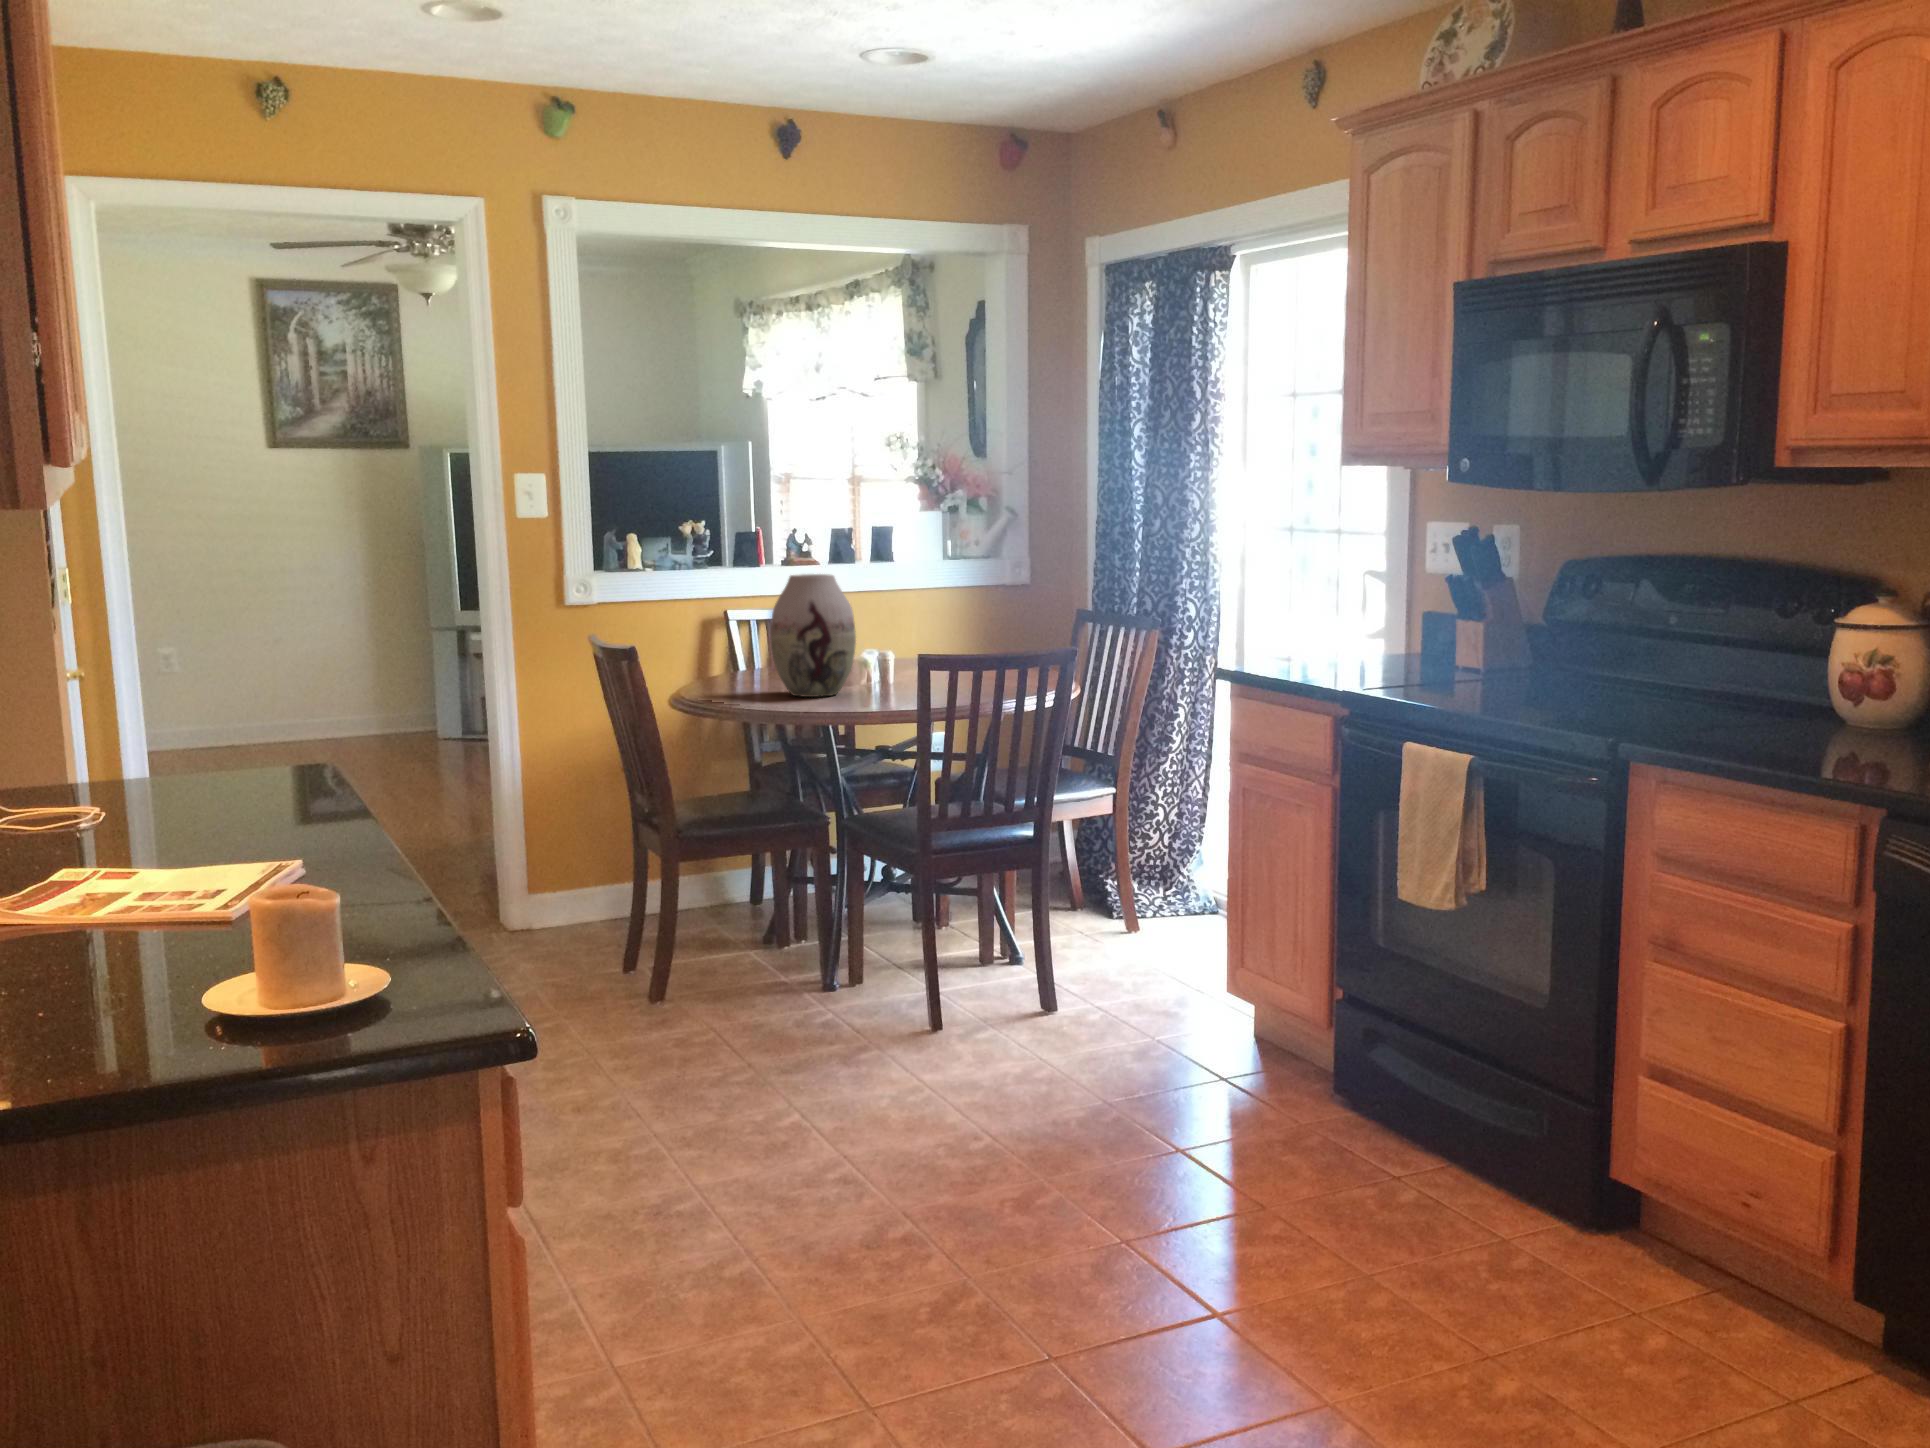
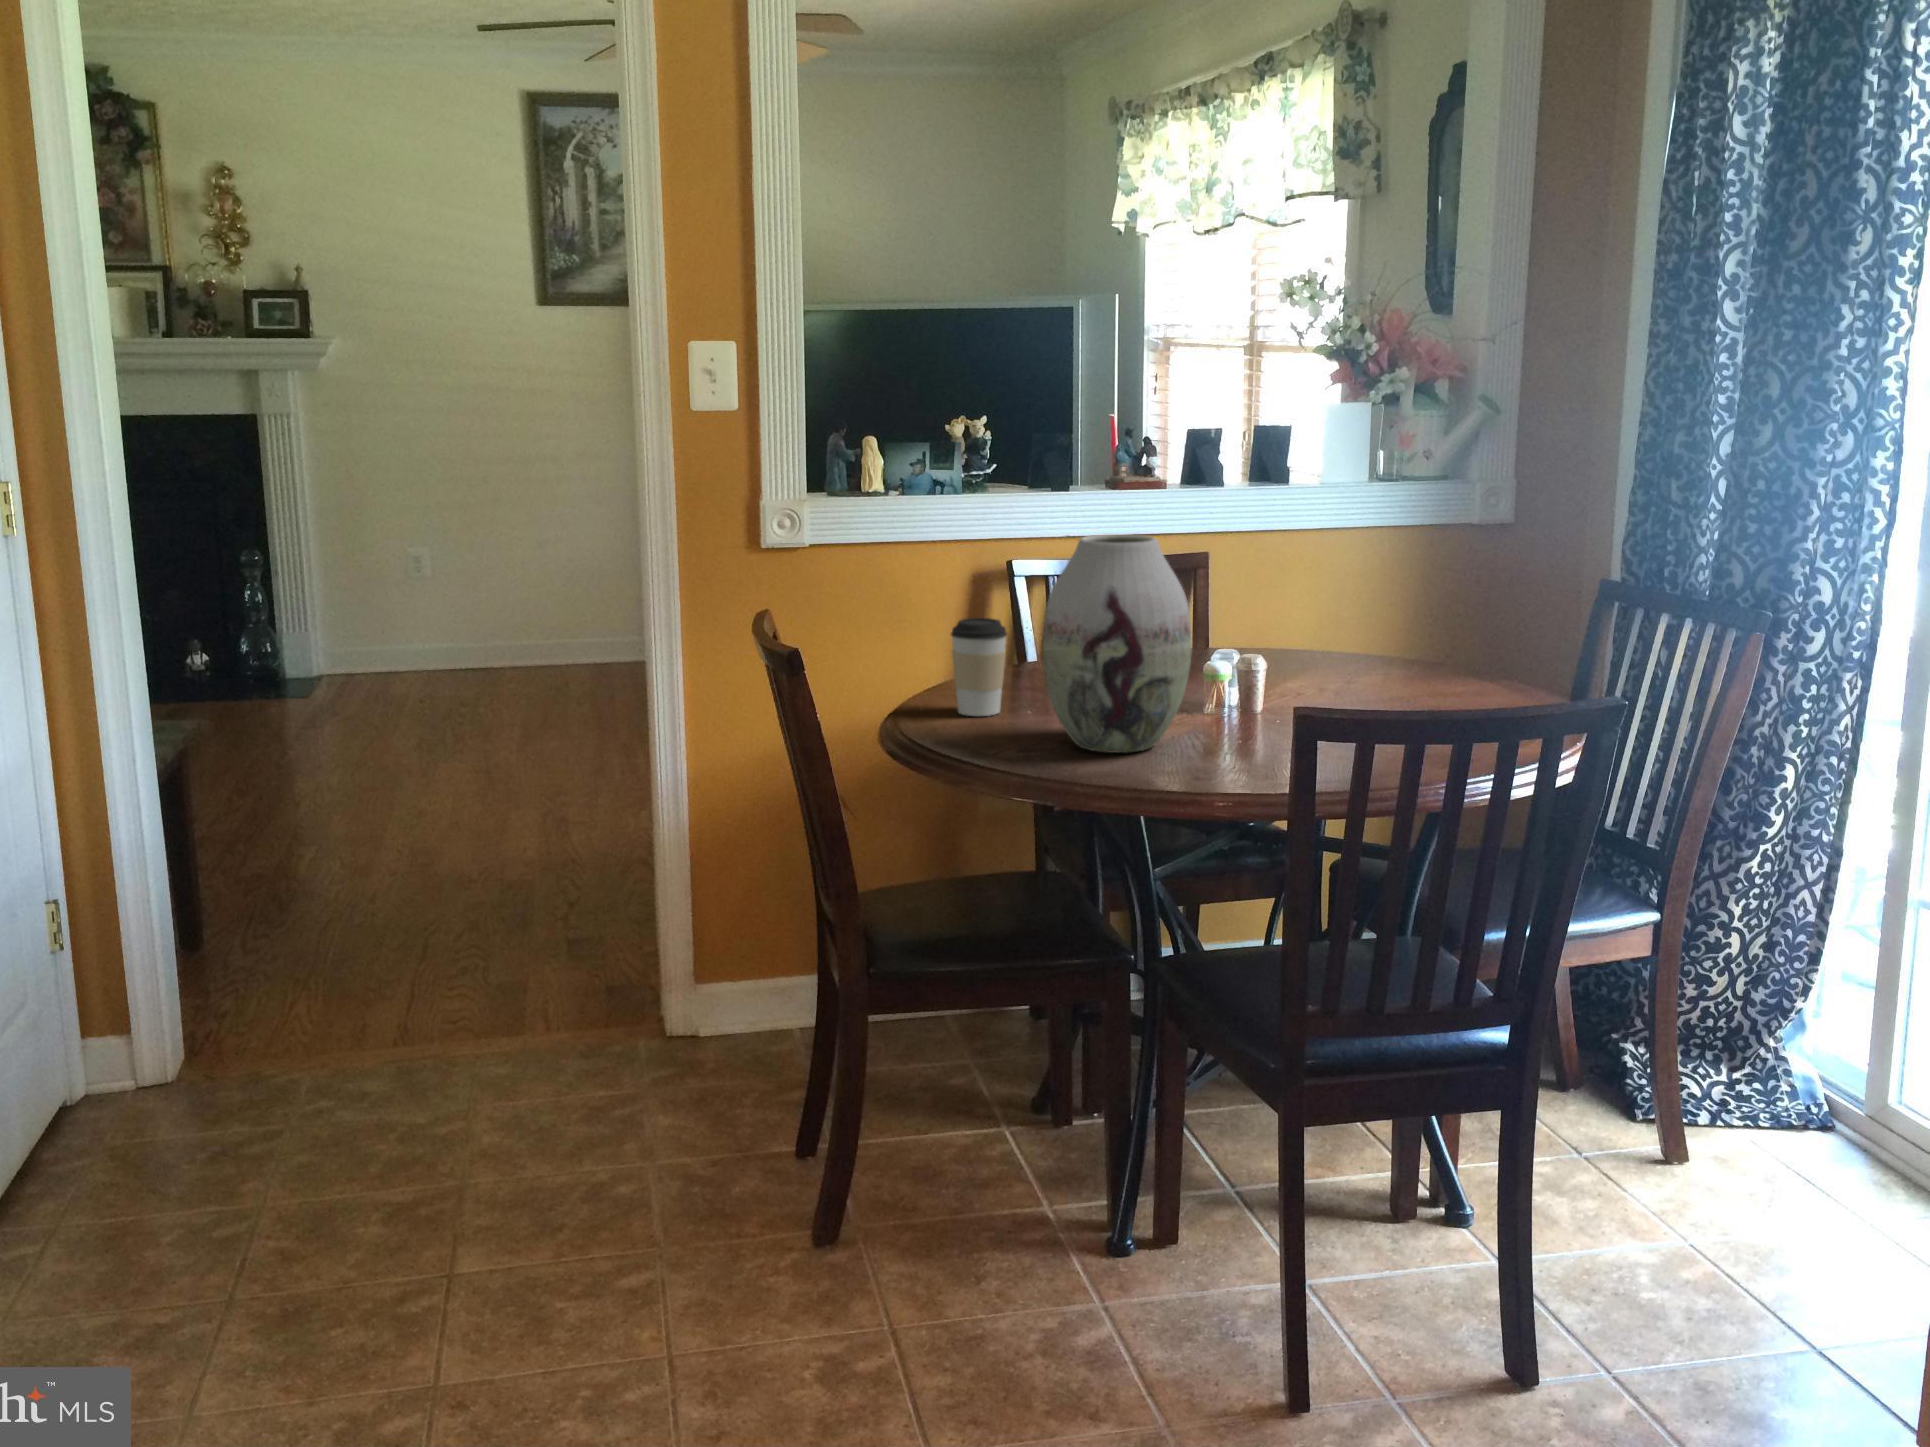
coffee cup: none [707,631,742,689] -> present [951,618,1007,716]

